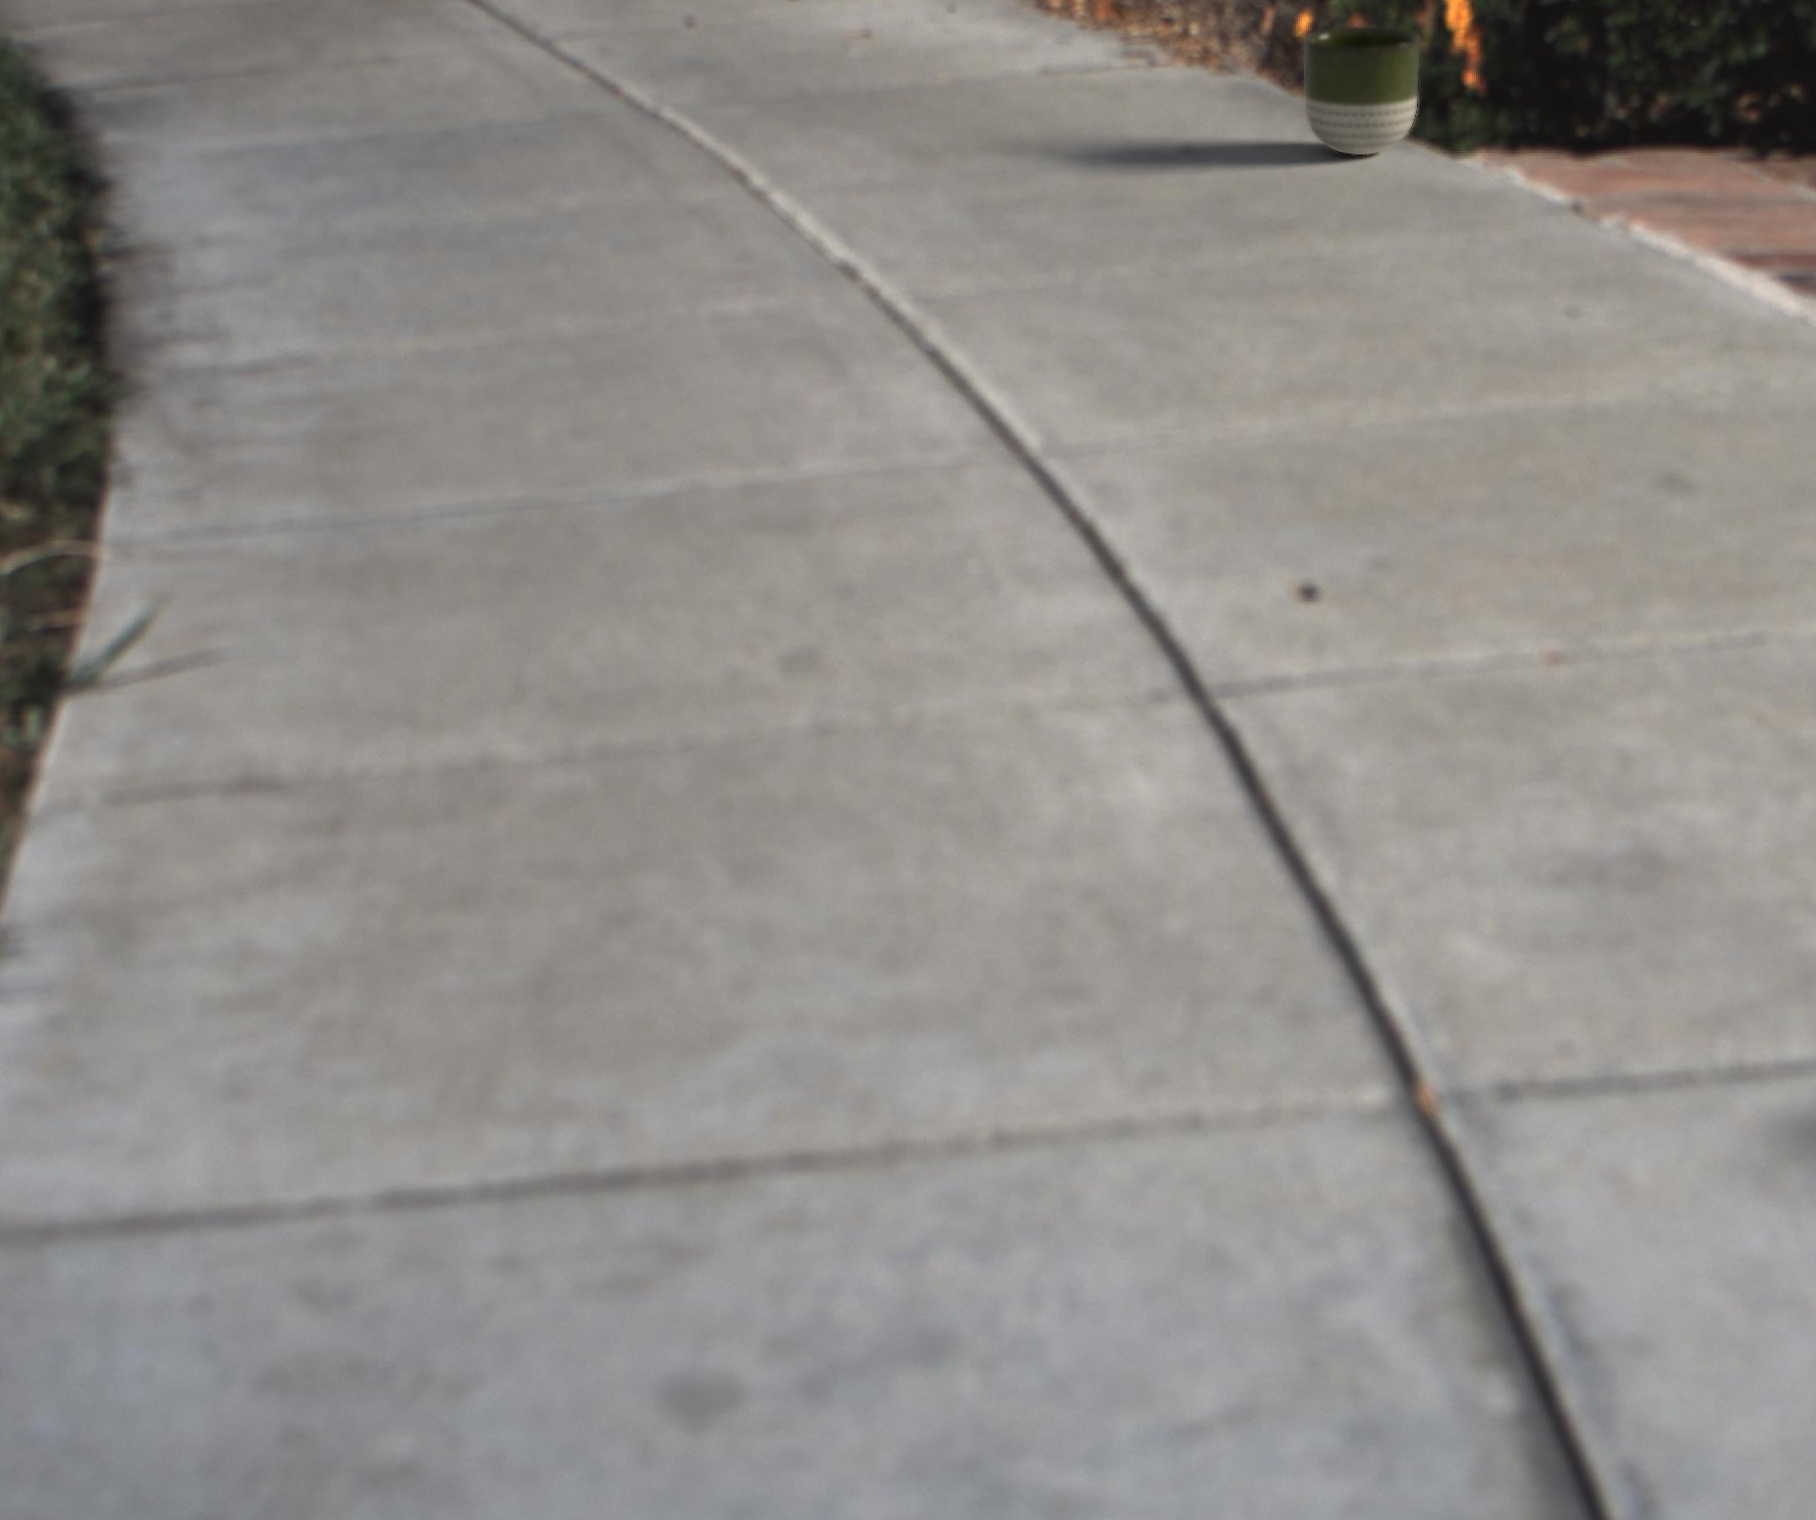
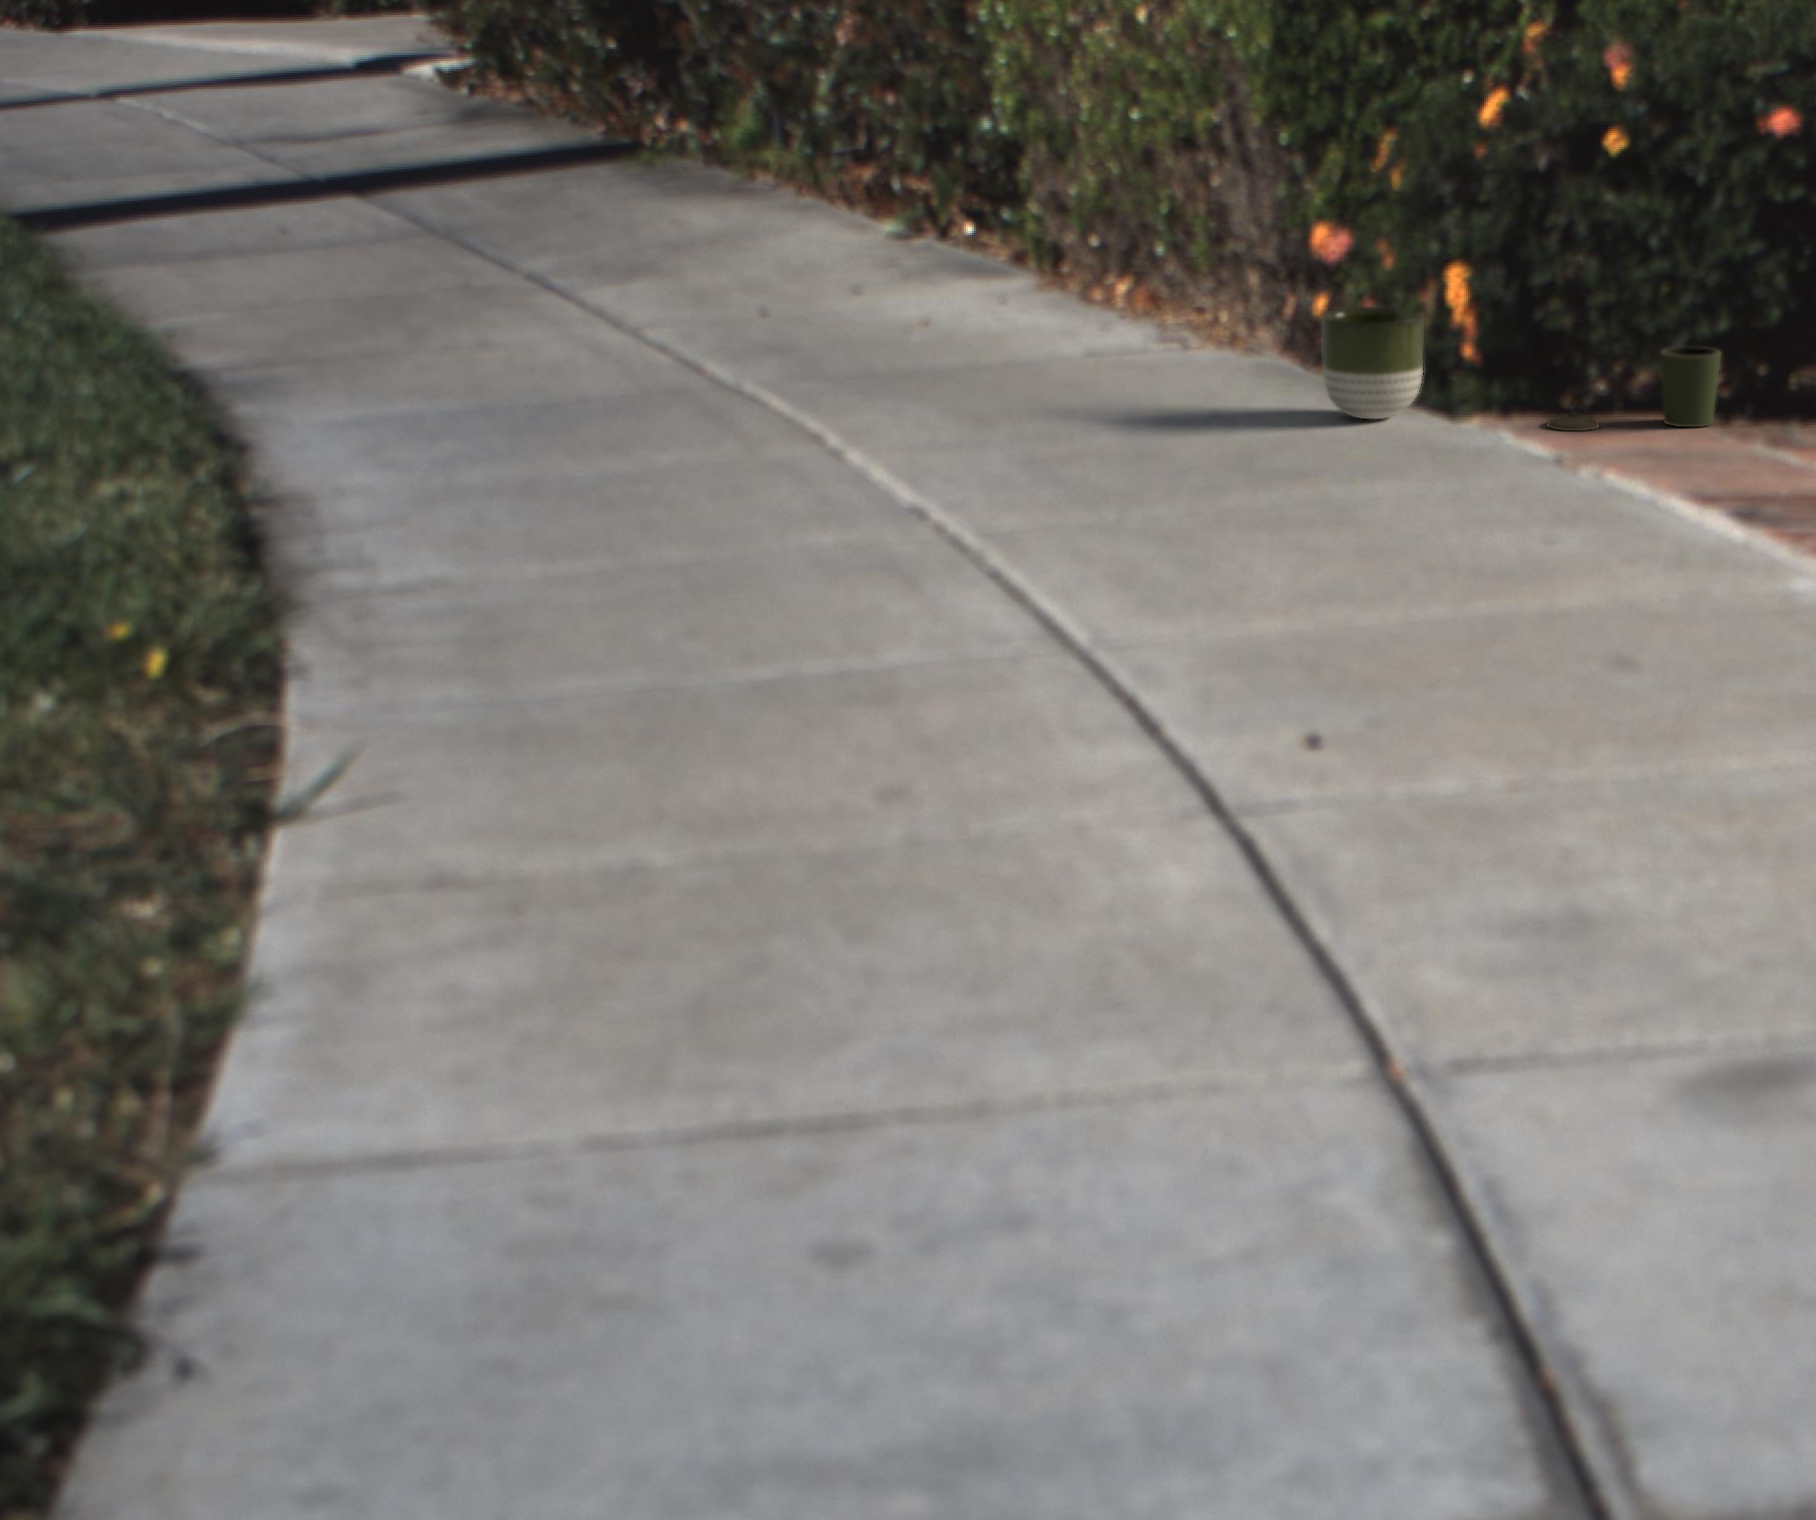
trash can: none [1557,74,1757,170] -> present [1547,347,1721,431]

